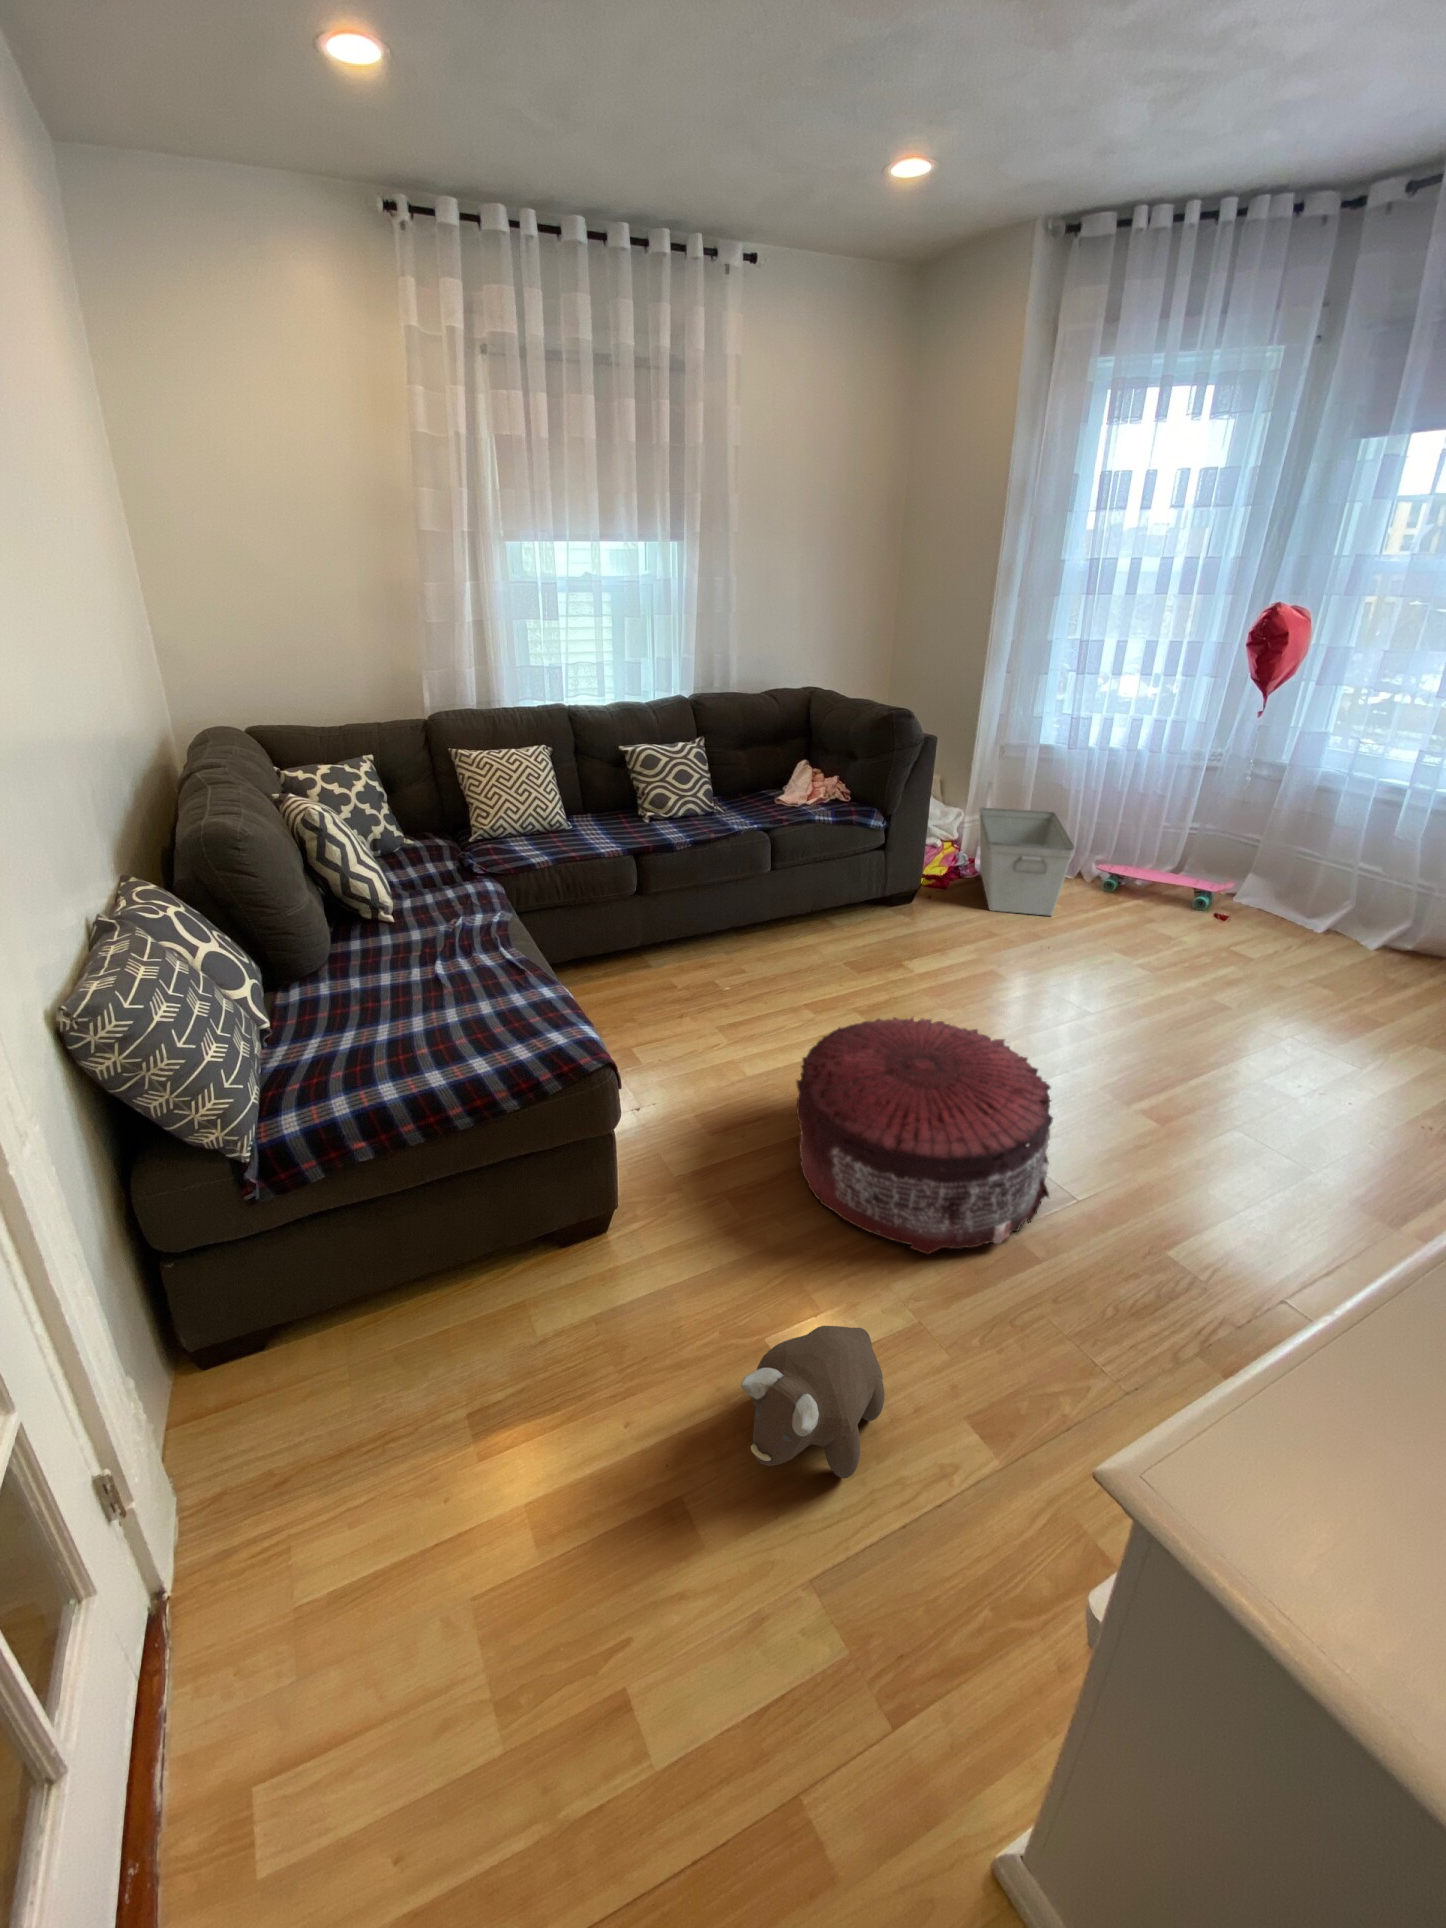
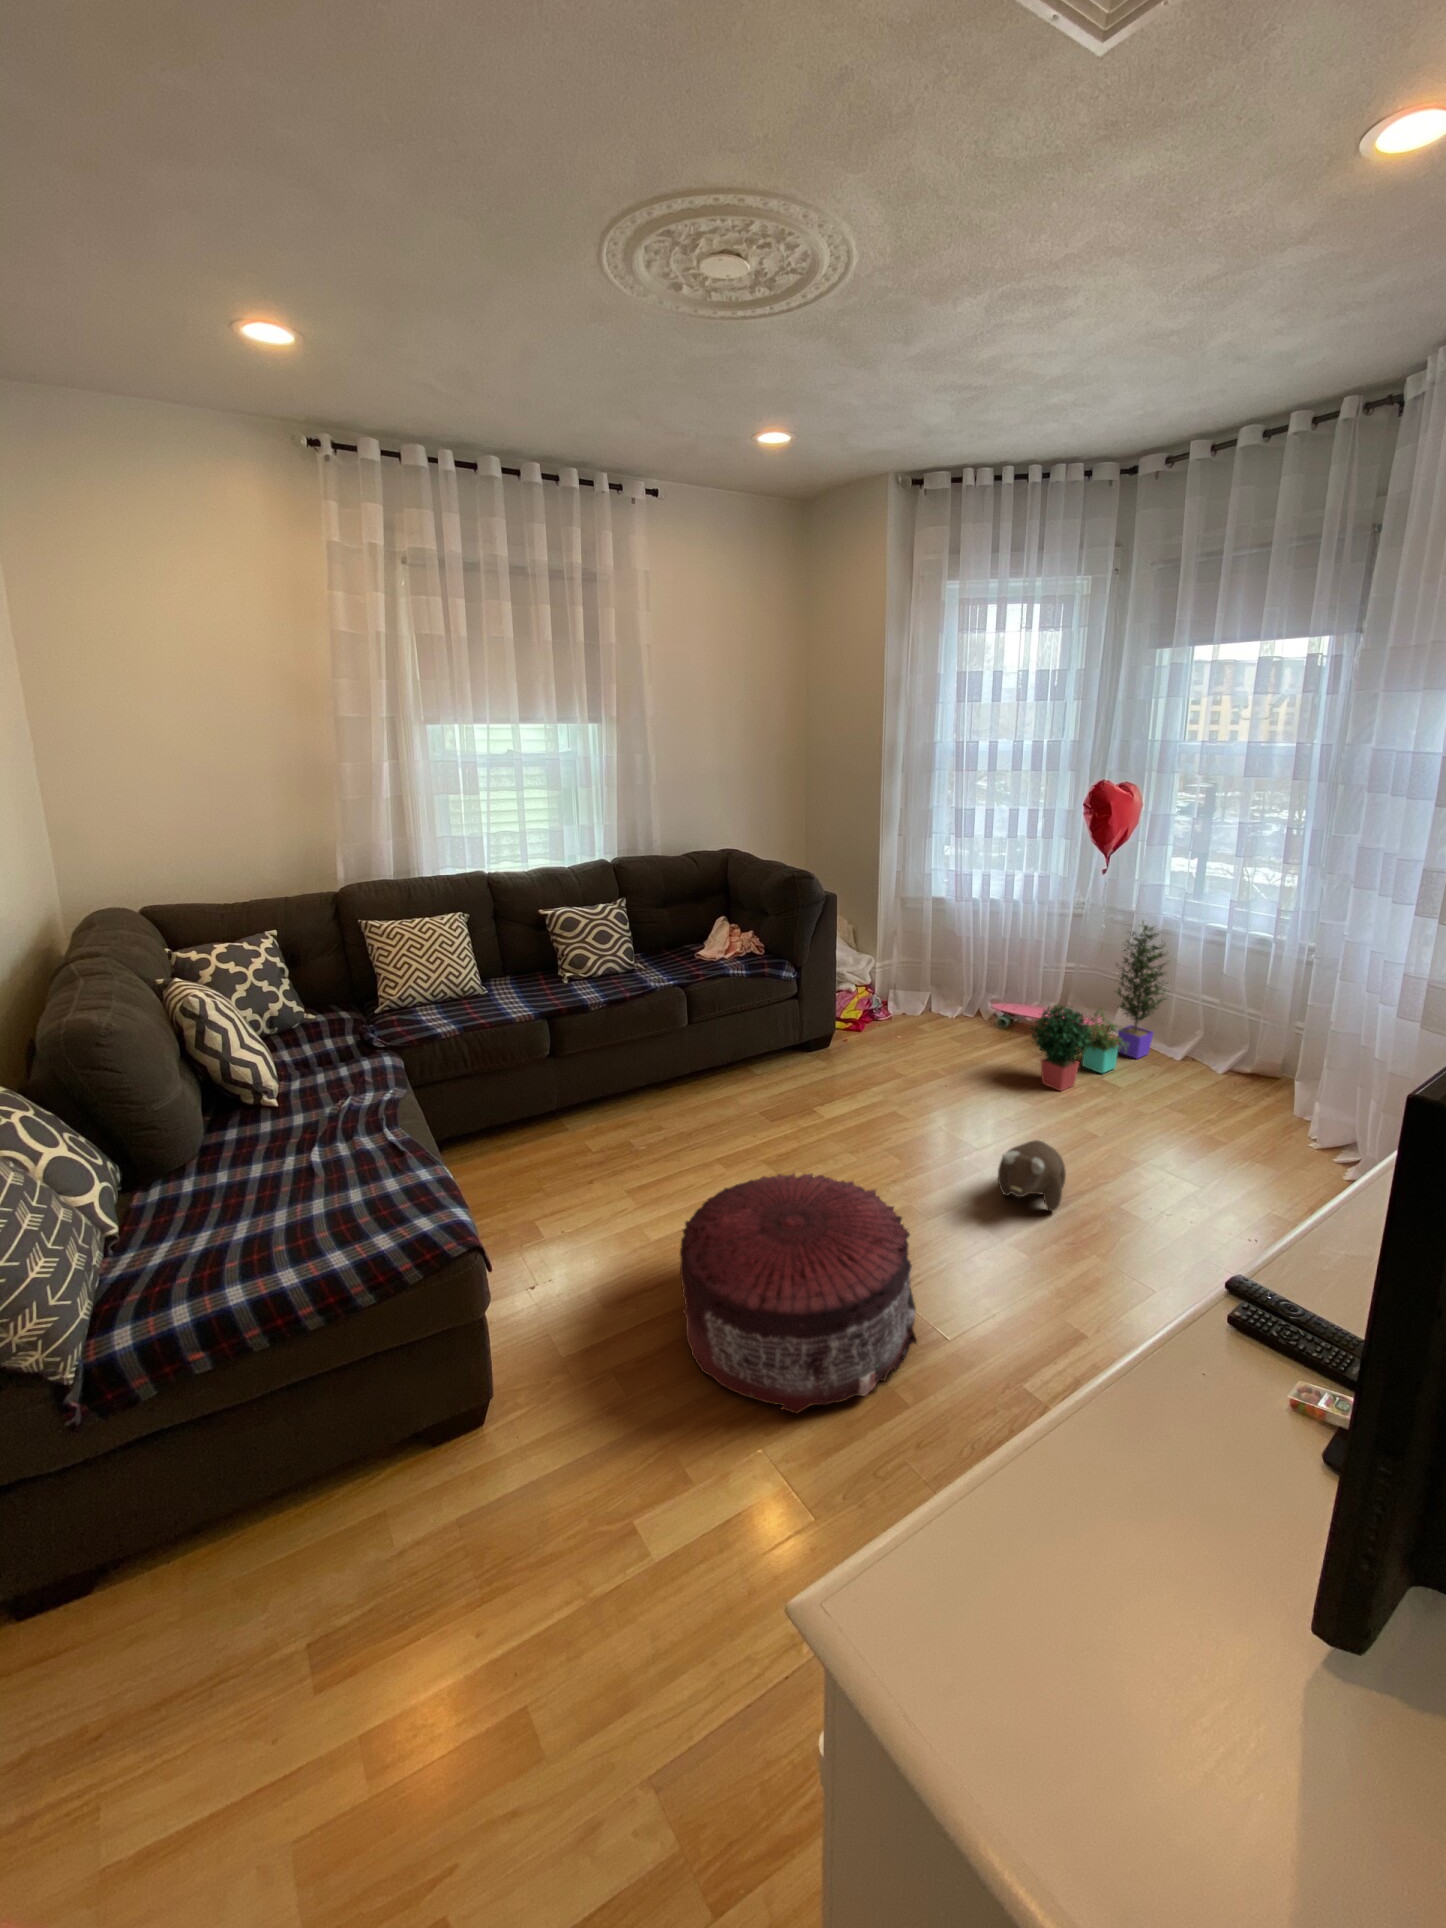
potted plant: none [1143,772,1317,955] -> present [1031,925,1168,1091]
storage bin: present [980,808,1075,916] -> none [891,956,970,1058]
plush toy: present [741,1326,884,1478] -> present [998,1140,1066,1211]

